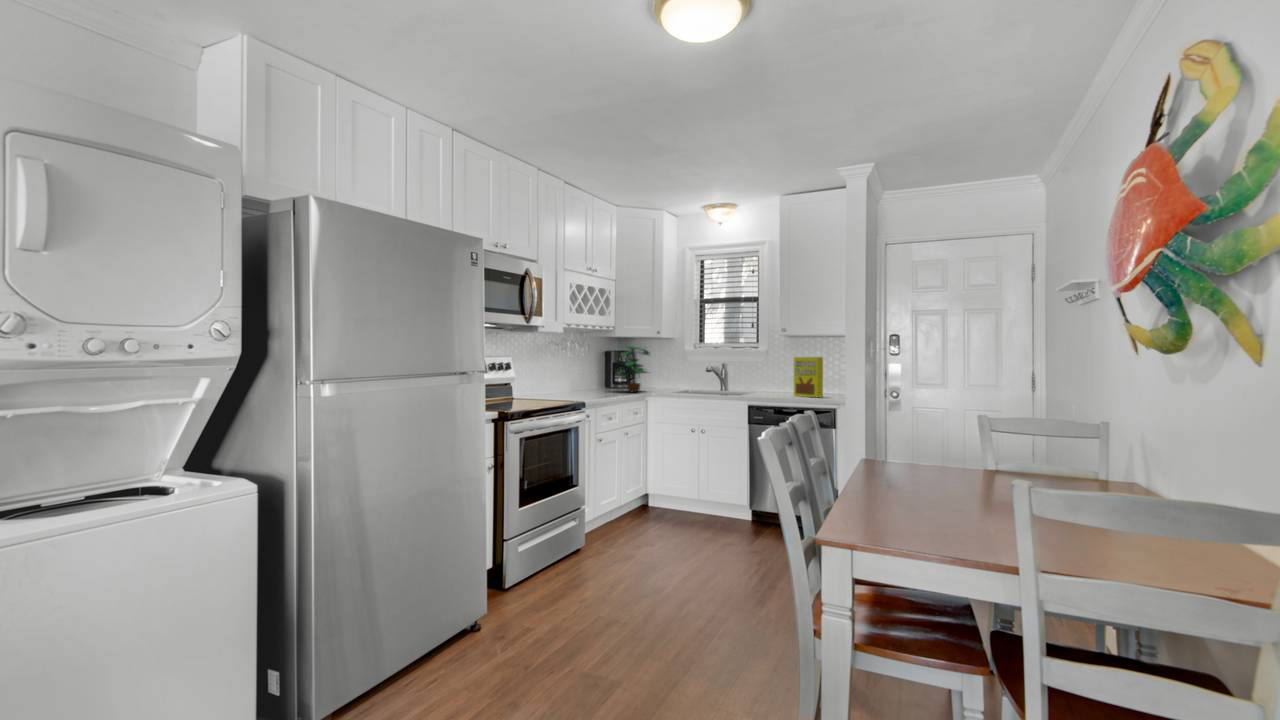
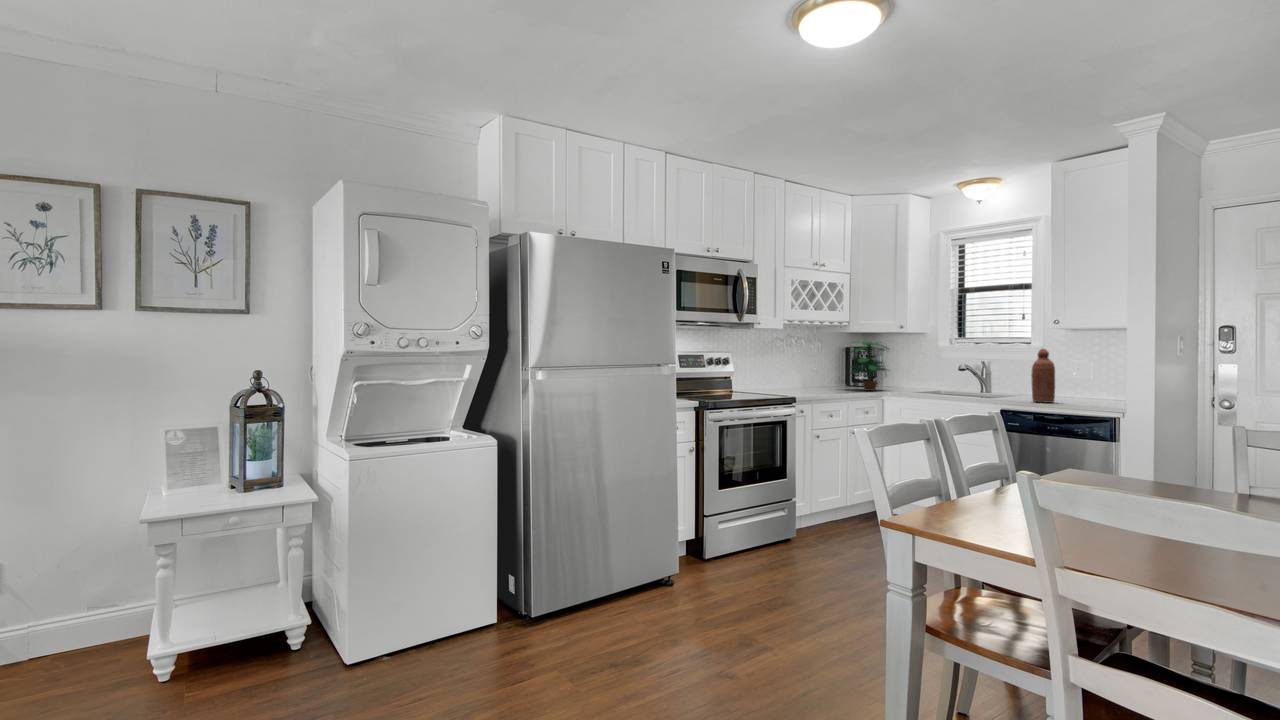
bottle: none [777,354,795,400] -> present [1031,349,1055,403]
cereal box: present [794,357,823,397] -> none [1068,352,1106,401]

